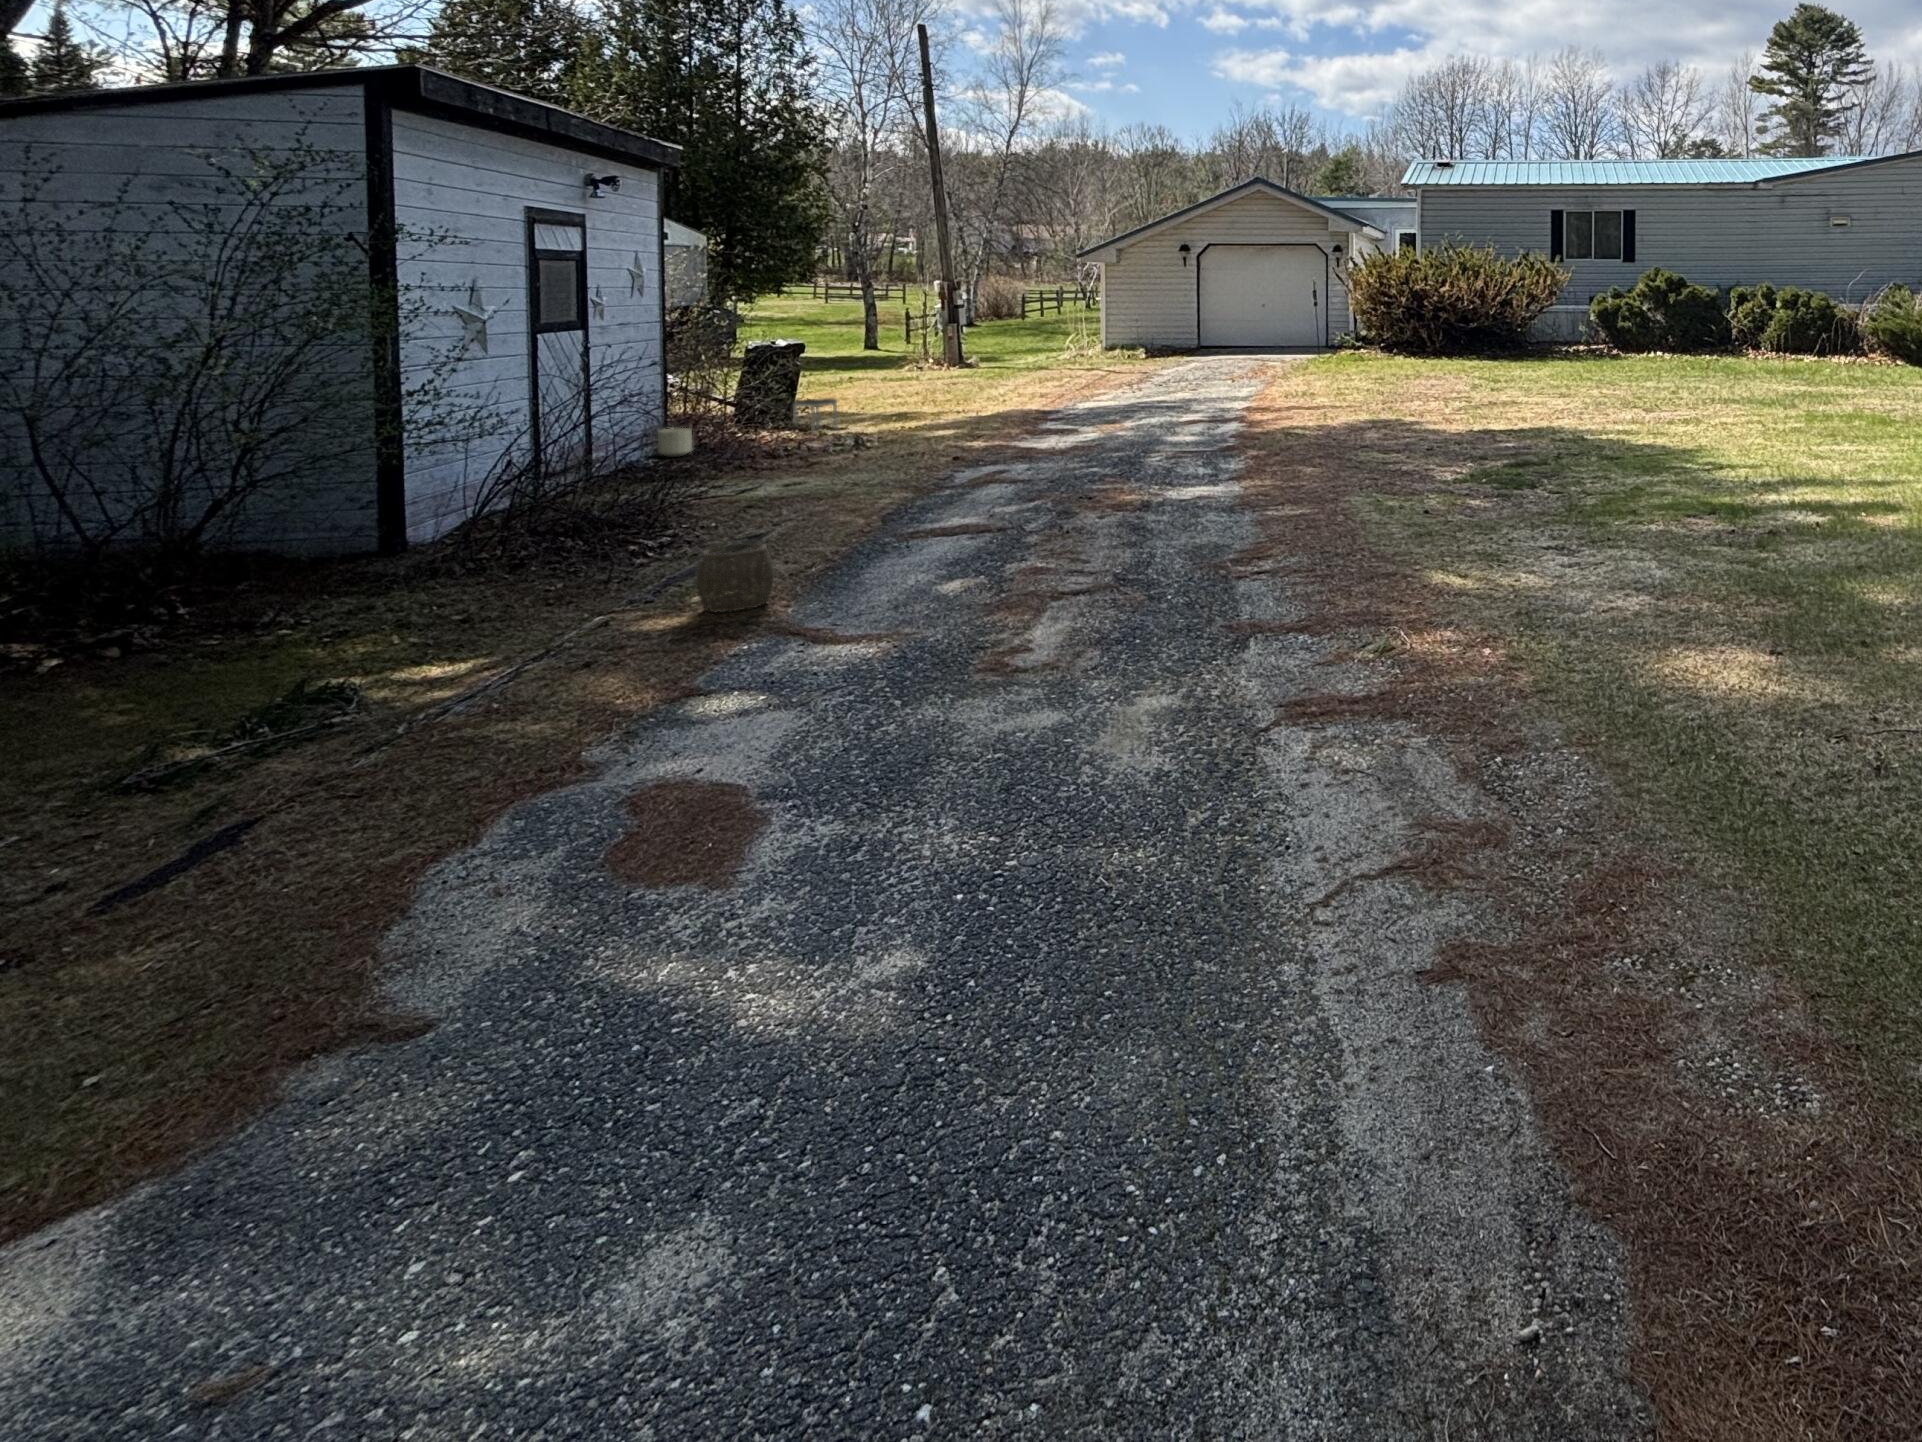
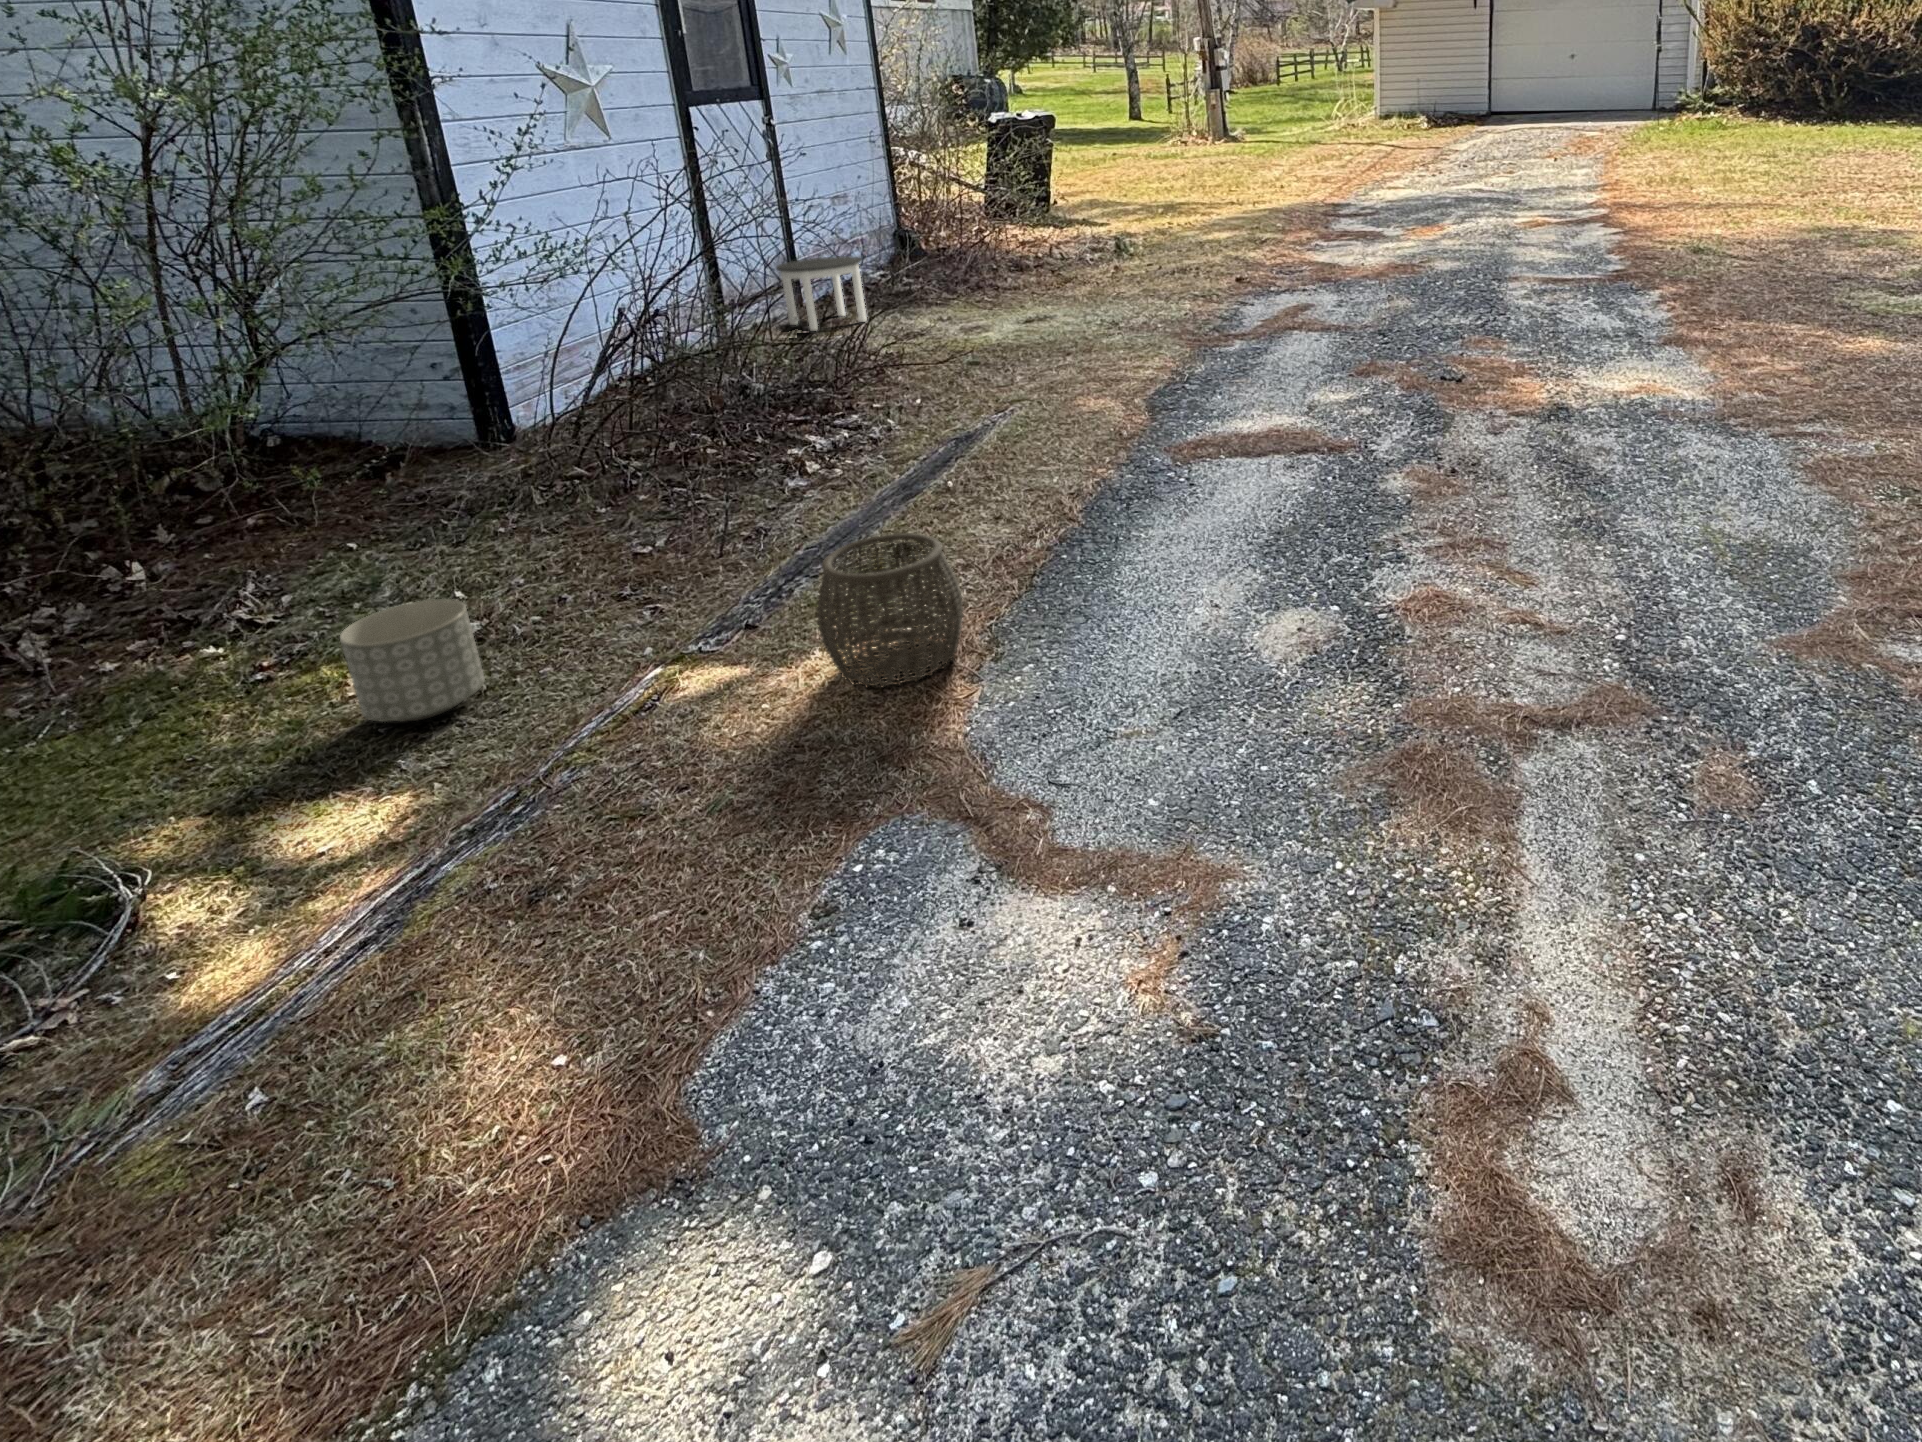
round table: present [793,398,838,432] -> present [776,256,867,331]
planter: present [658,428,692,457] -> present [340,599,485,722]

